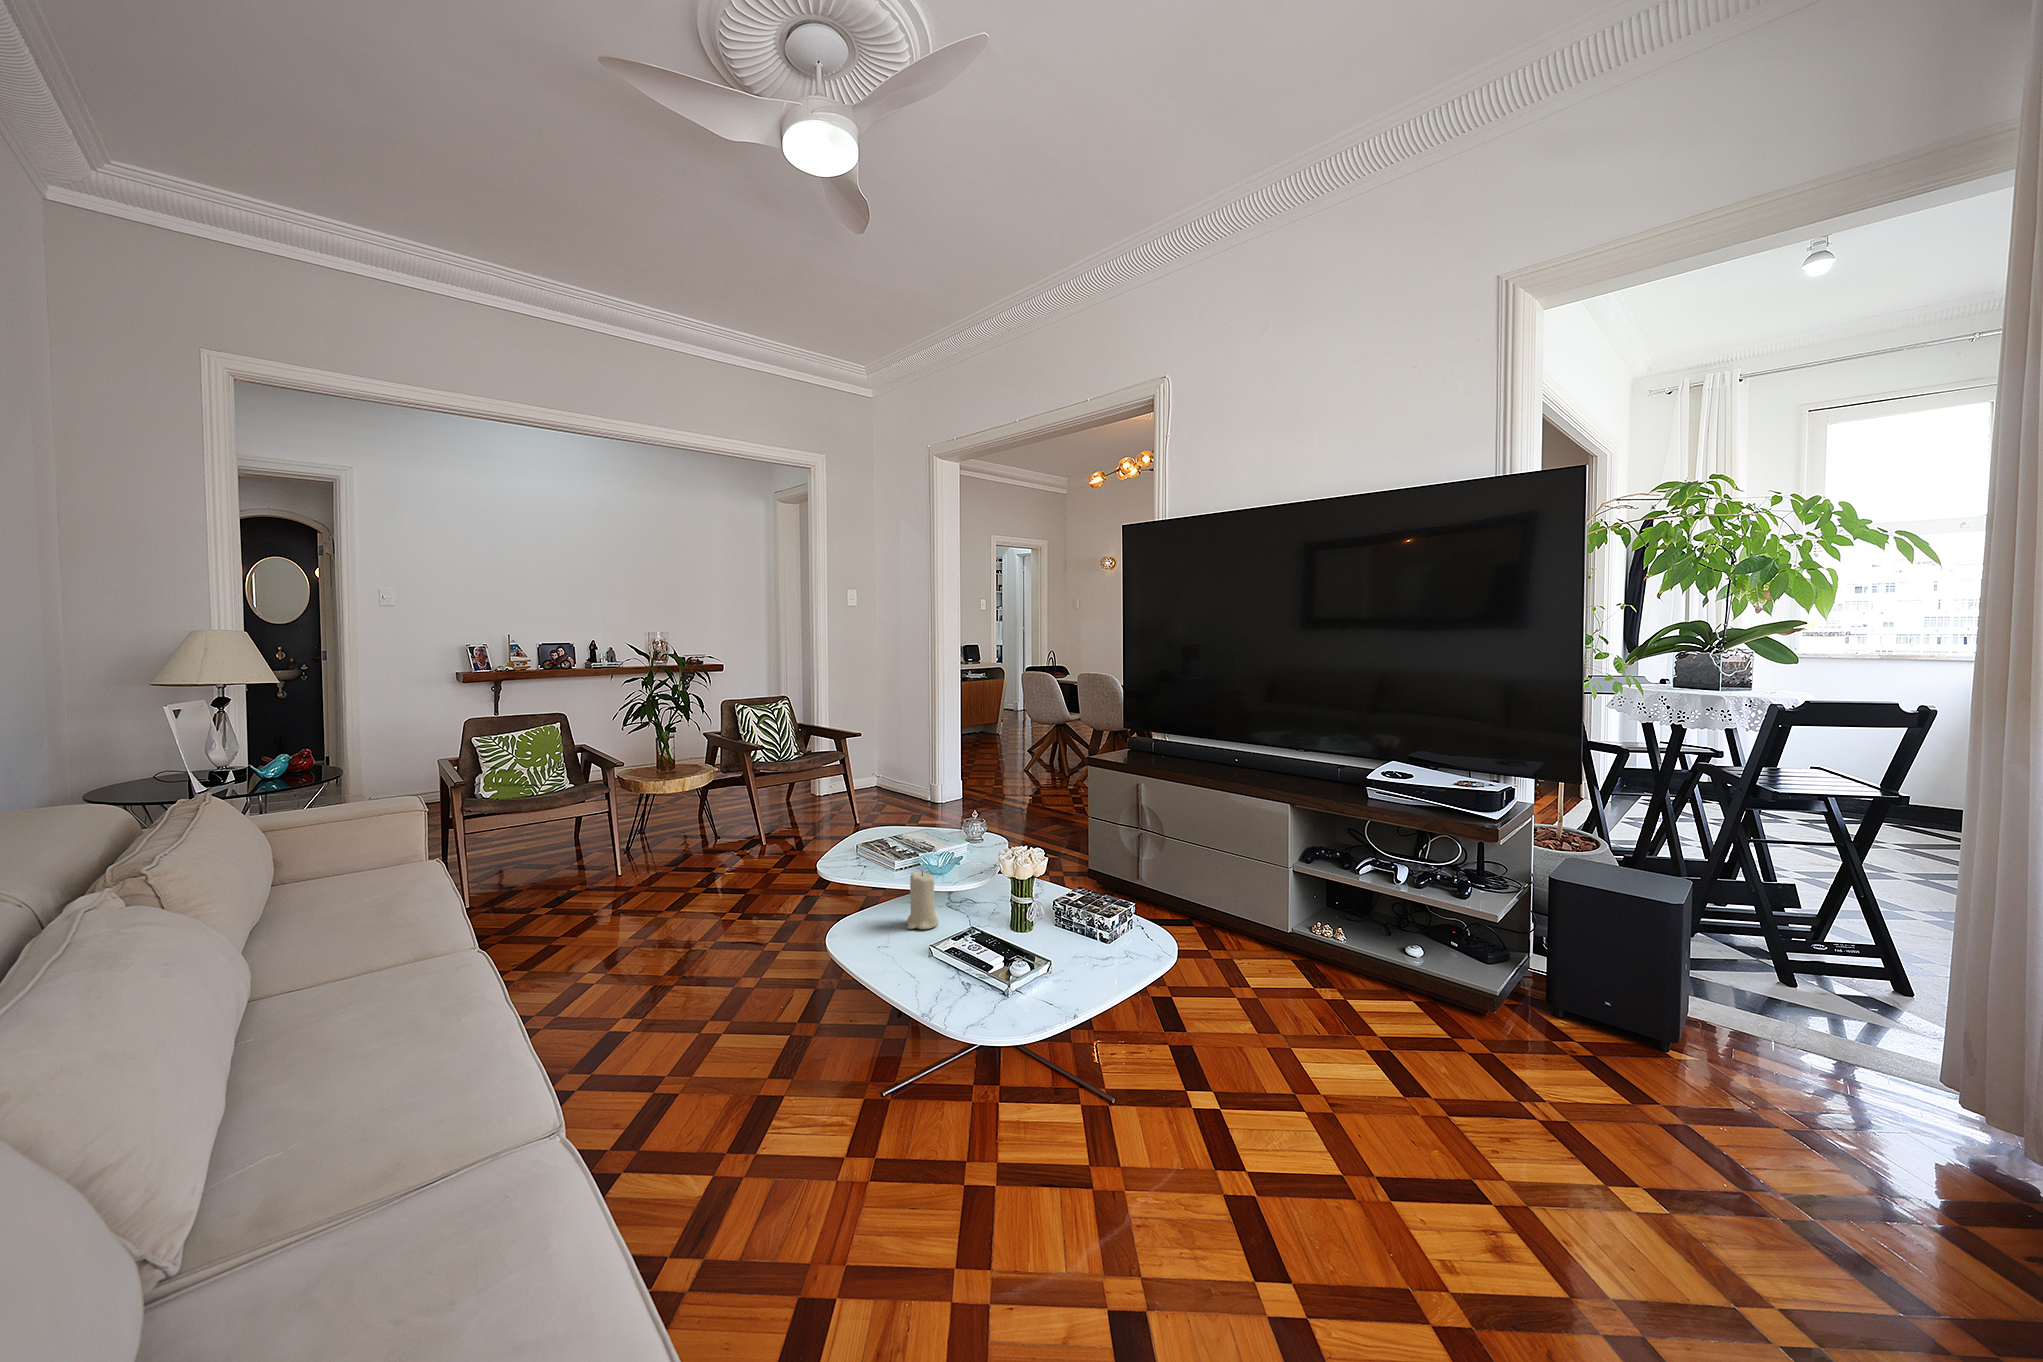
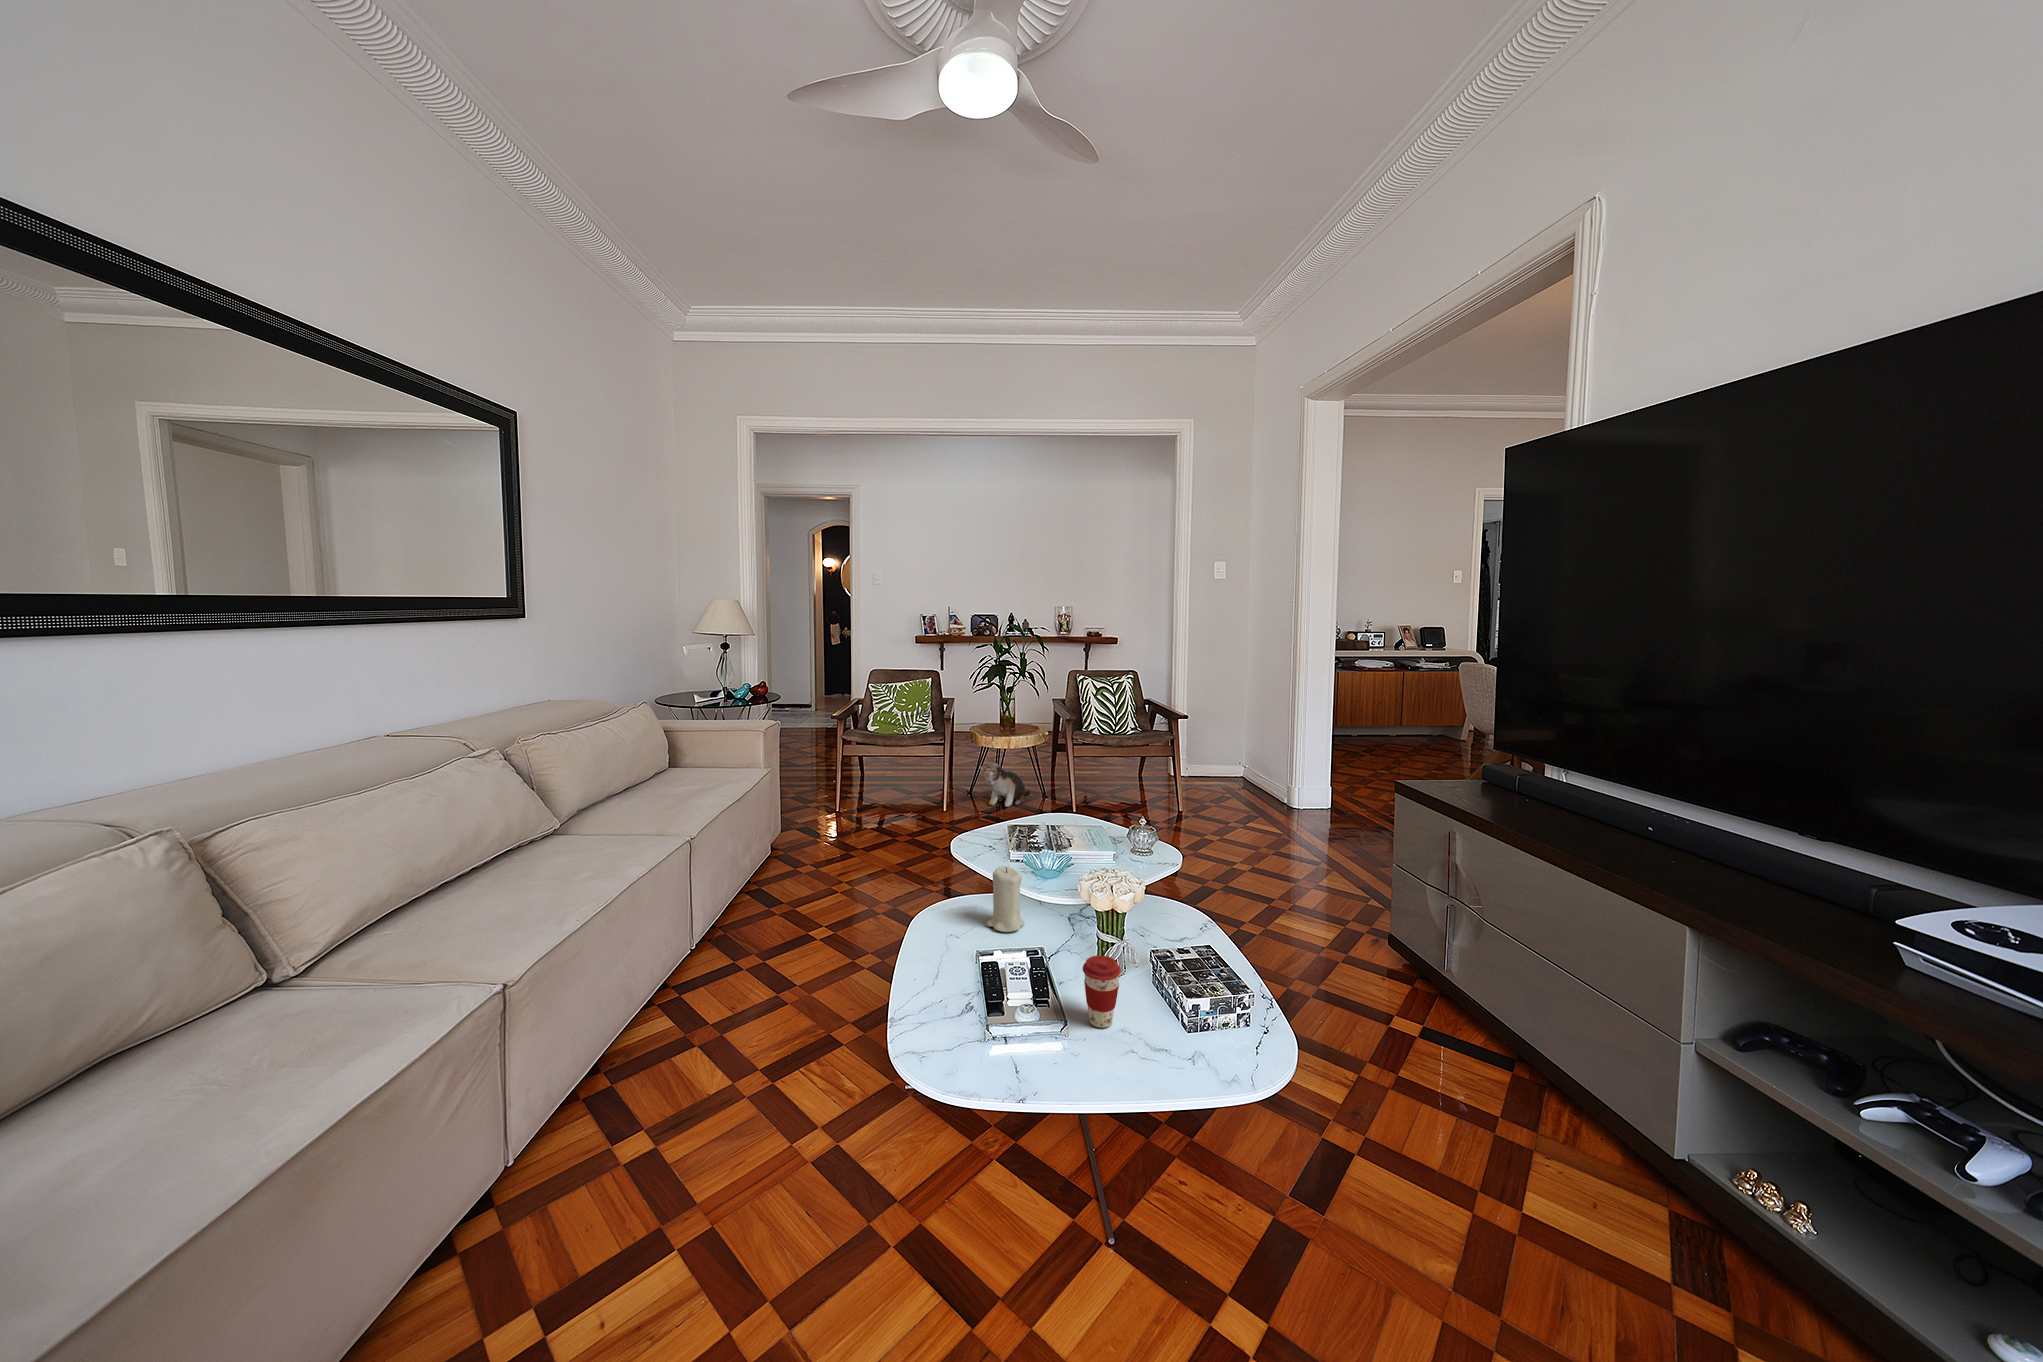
plush toy: none [664,810,709,859] -> present [979,763,1030,807]
coffee cup: none [1055,904,1084,958] -> present [1083,955,1121,1028]

